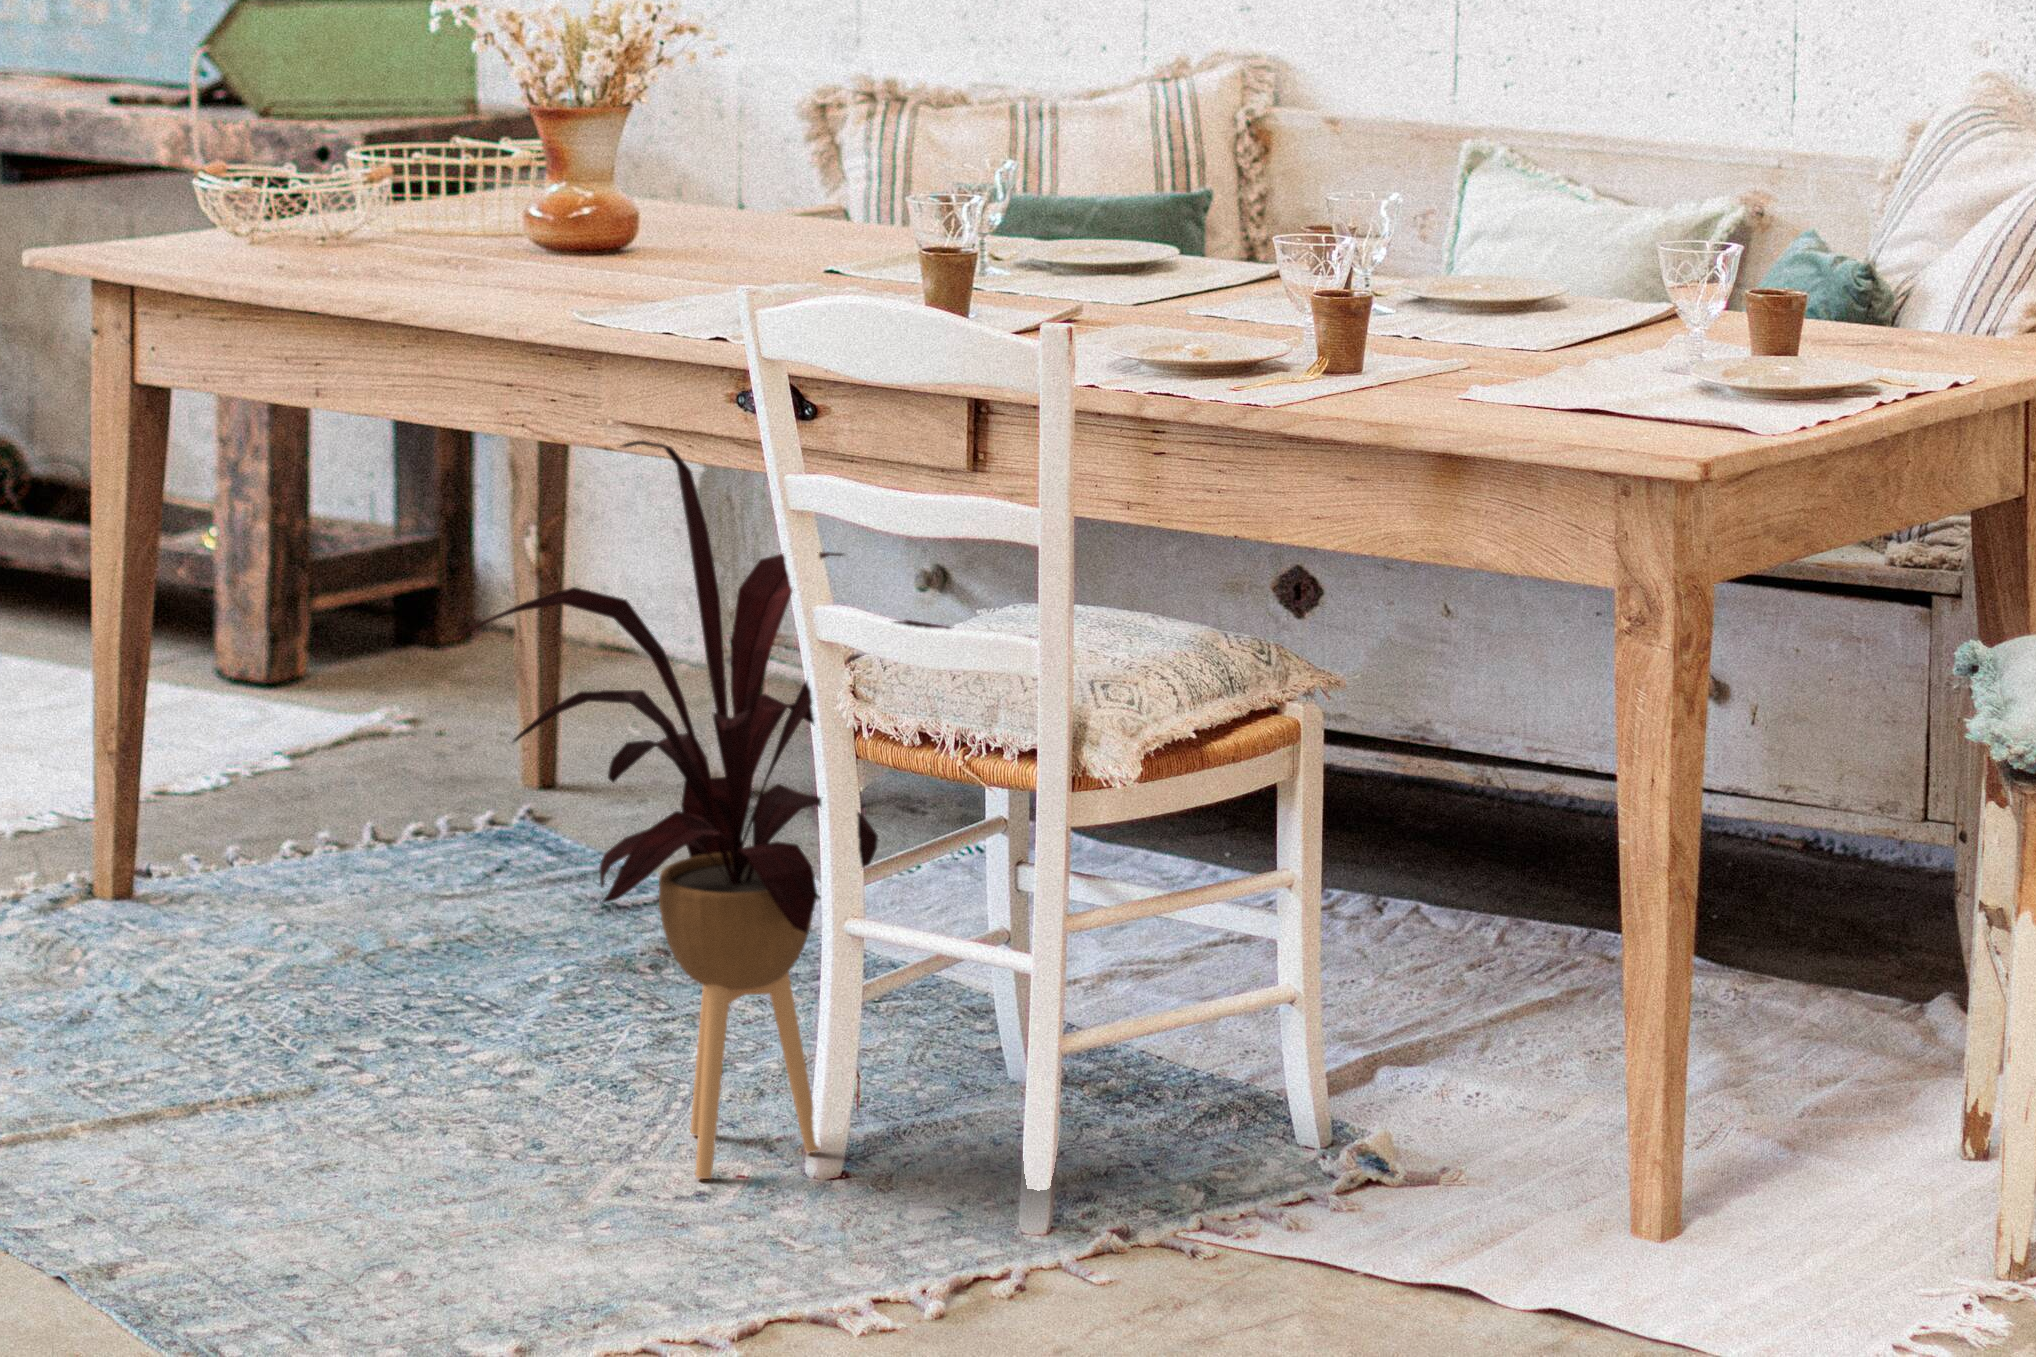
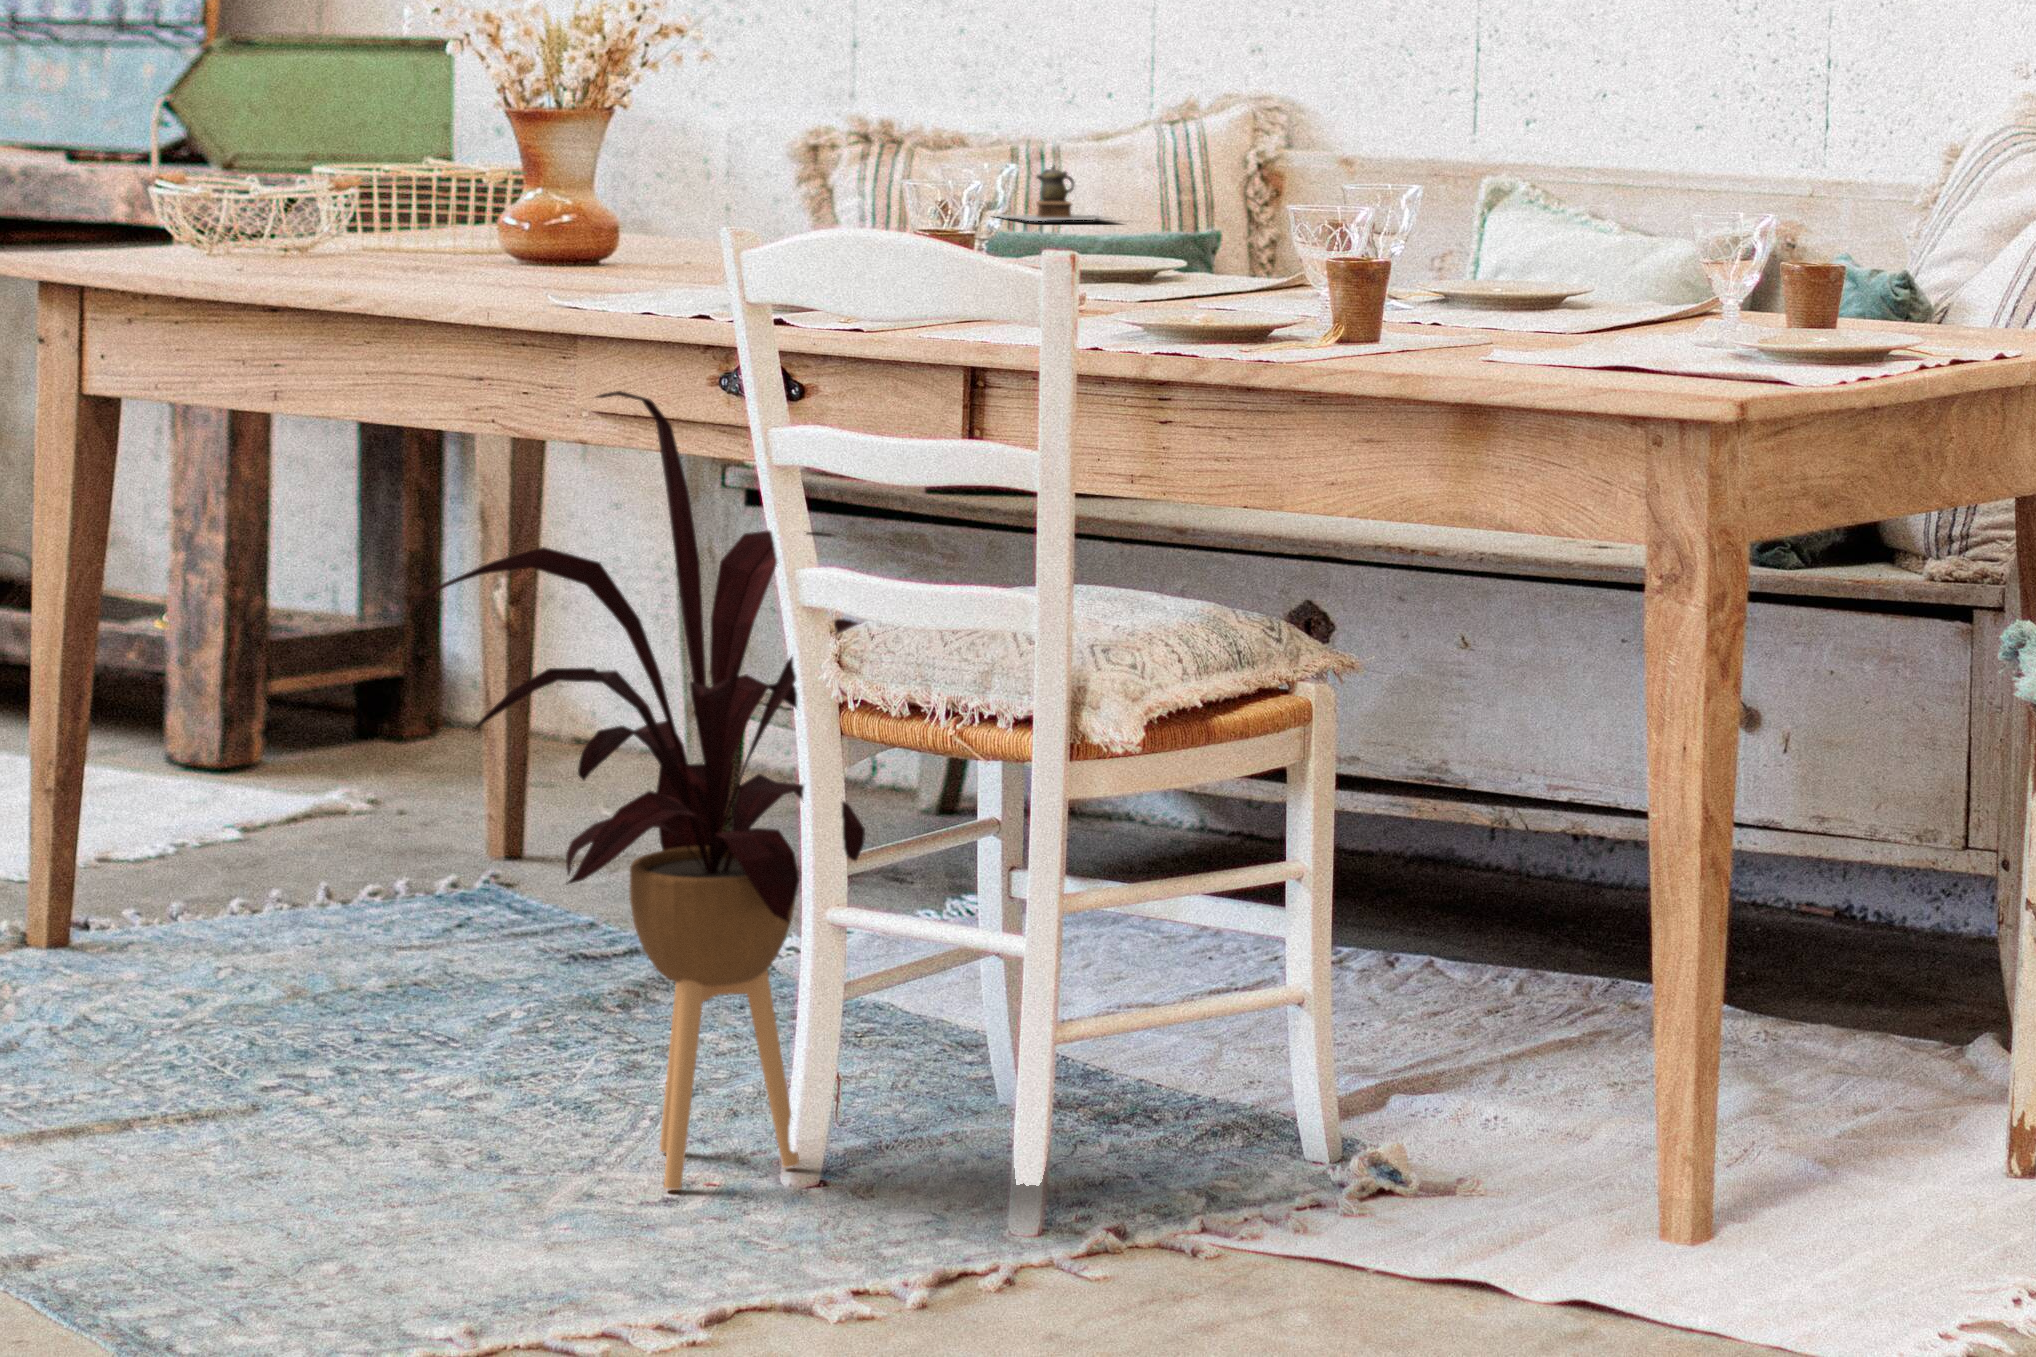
teapot: none [984,128,1110,186] -> present [992,166,1106,221]

